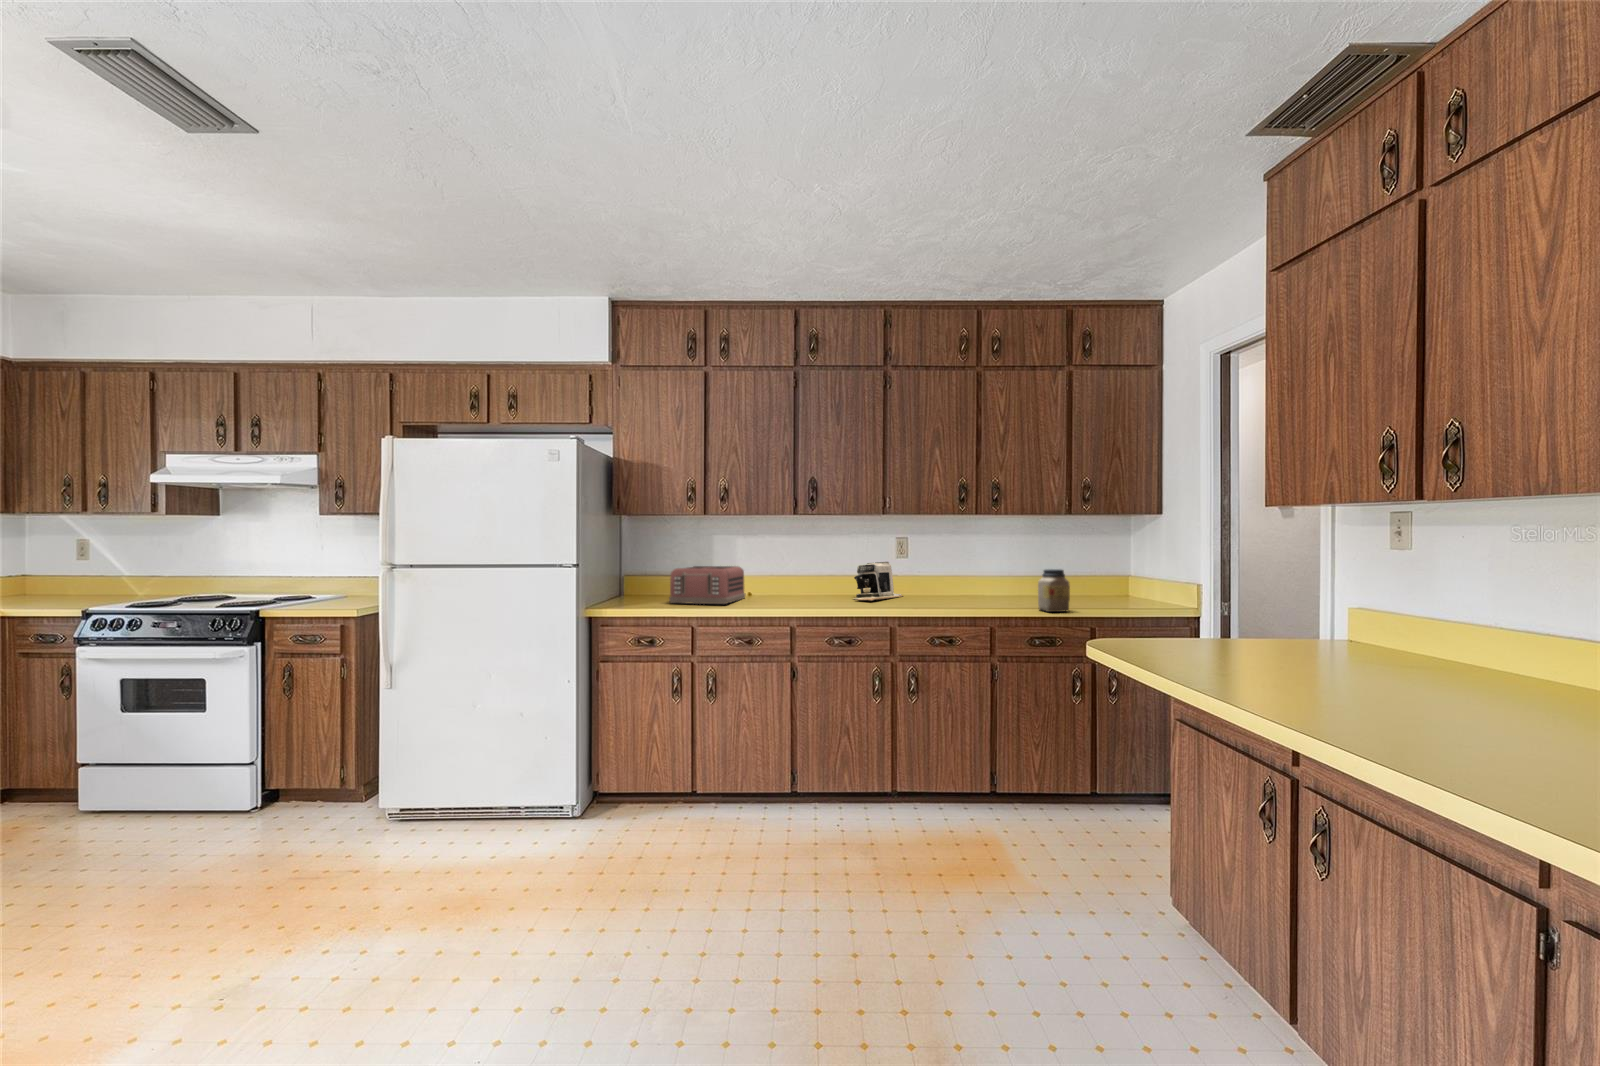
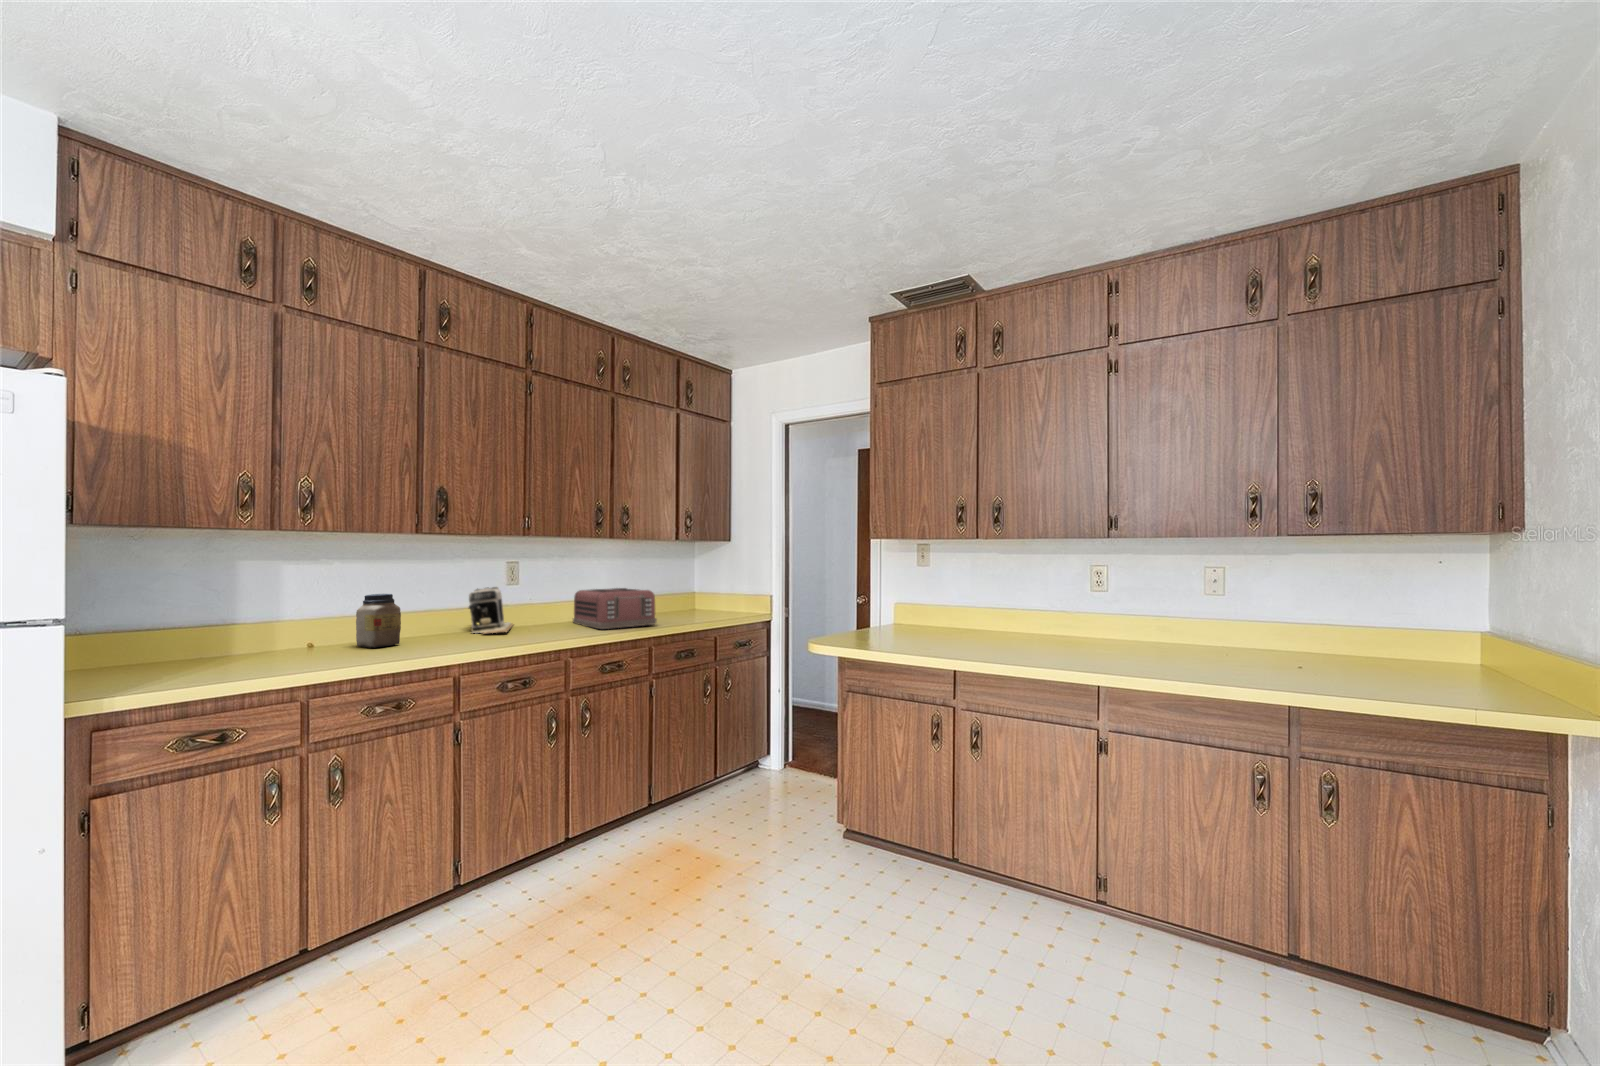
toaster: present [669,566,746,604] -> present [573,588,656,629]
jar: present [1038,569,1070,612] -> present [356,594,401,648]

